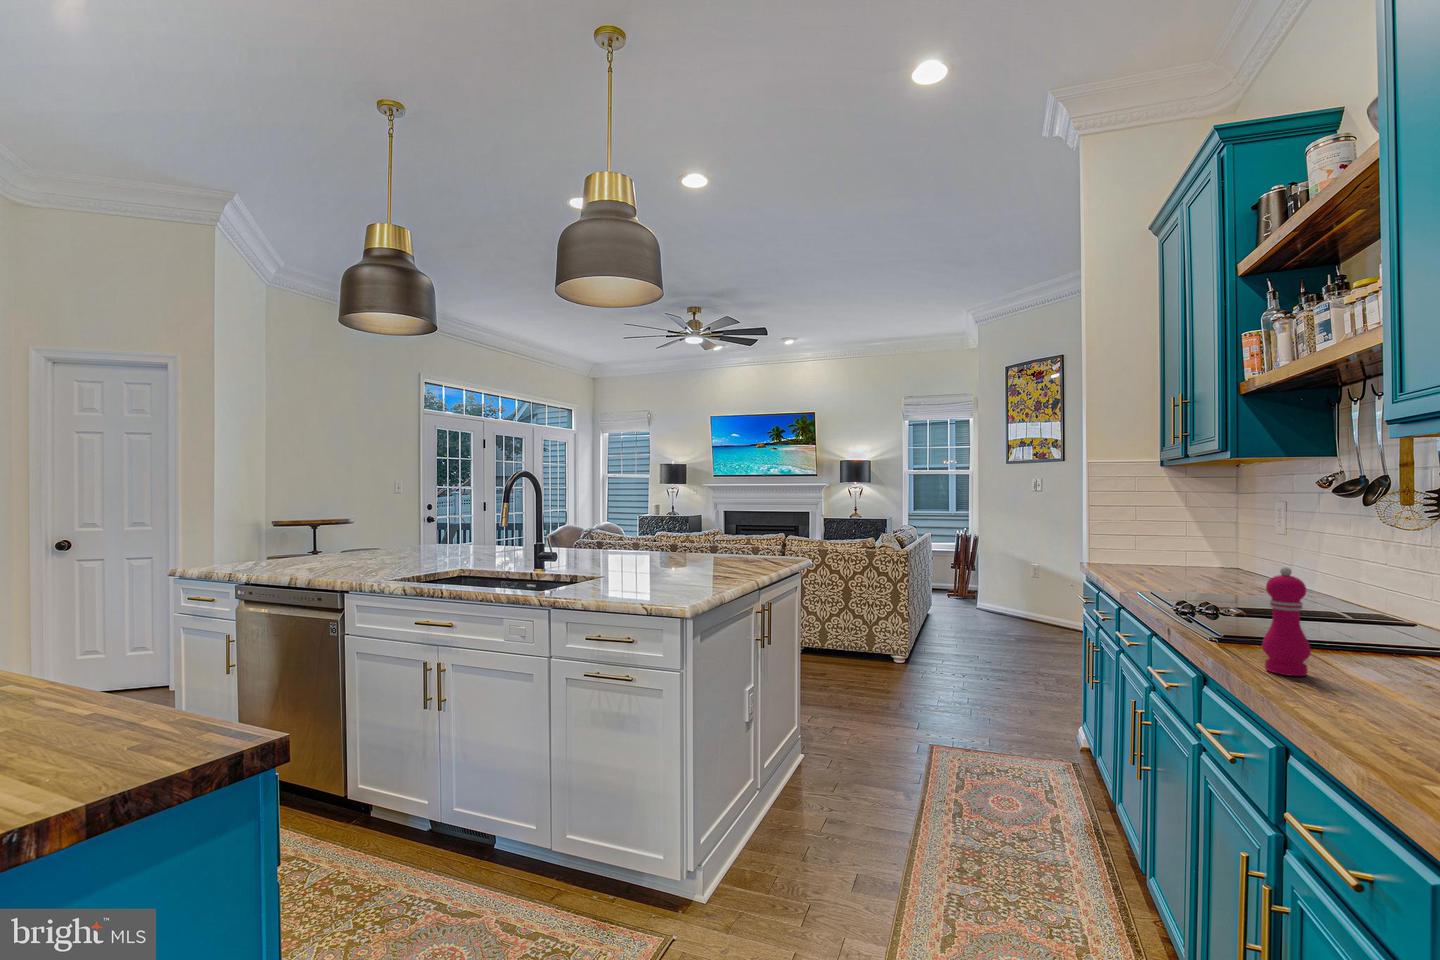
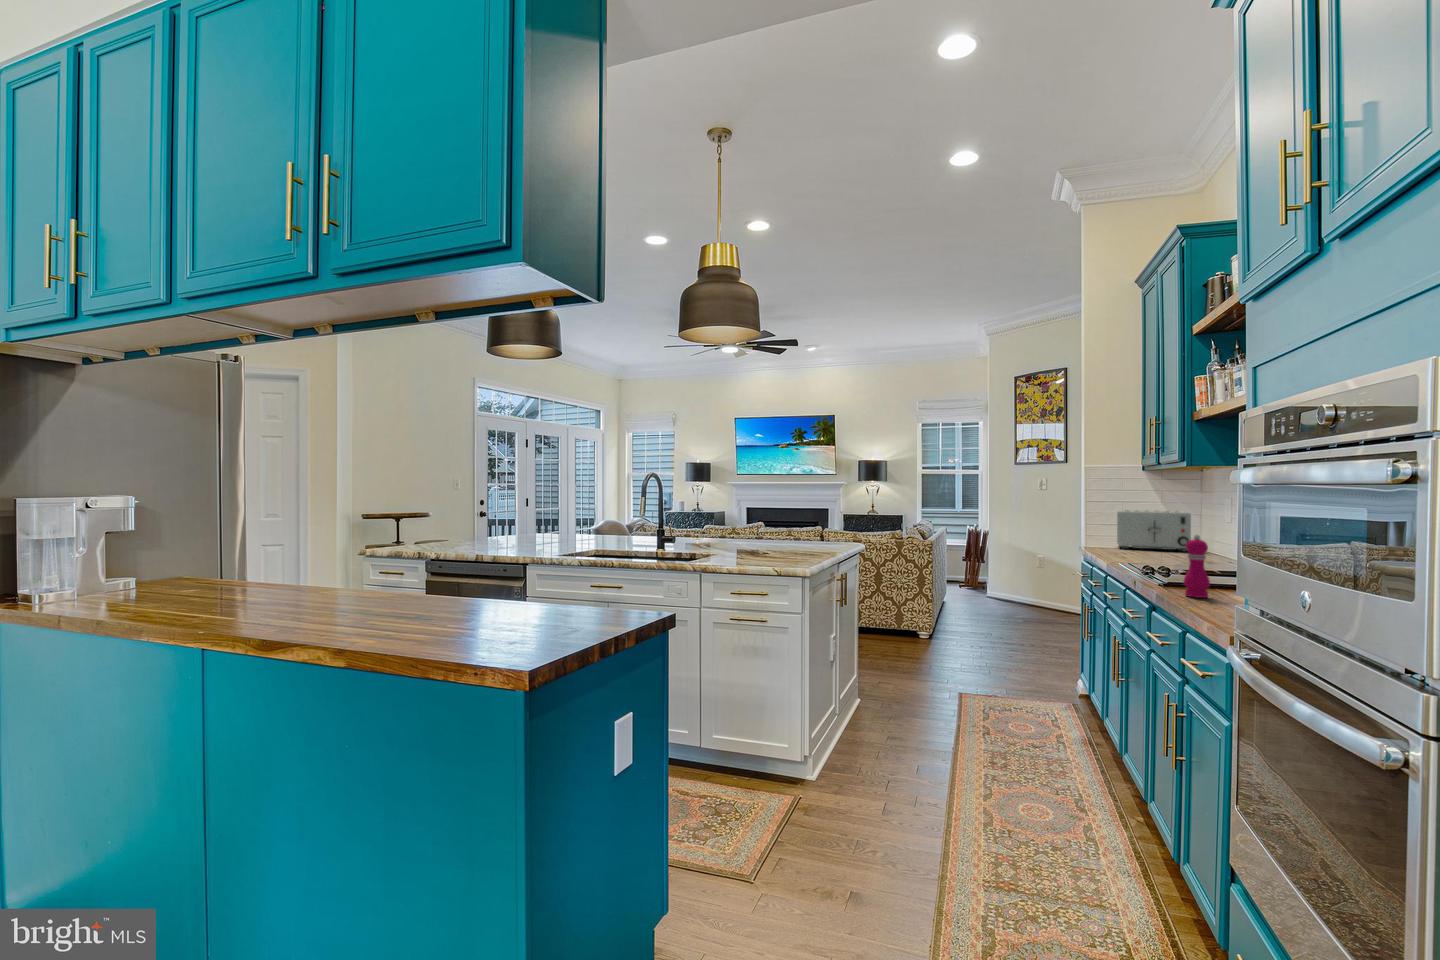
toaster: none [1128,517,1229,572] -> present [1117,510,1191,551]

